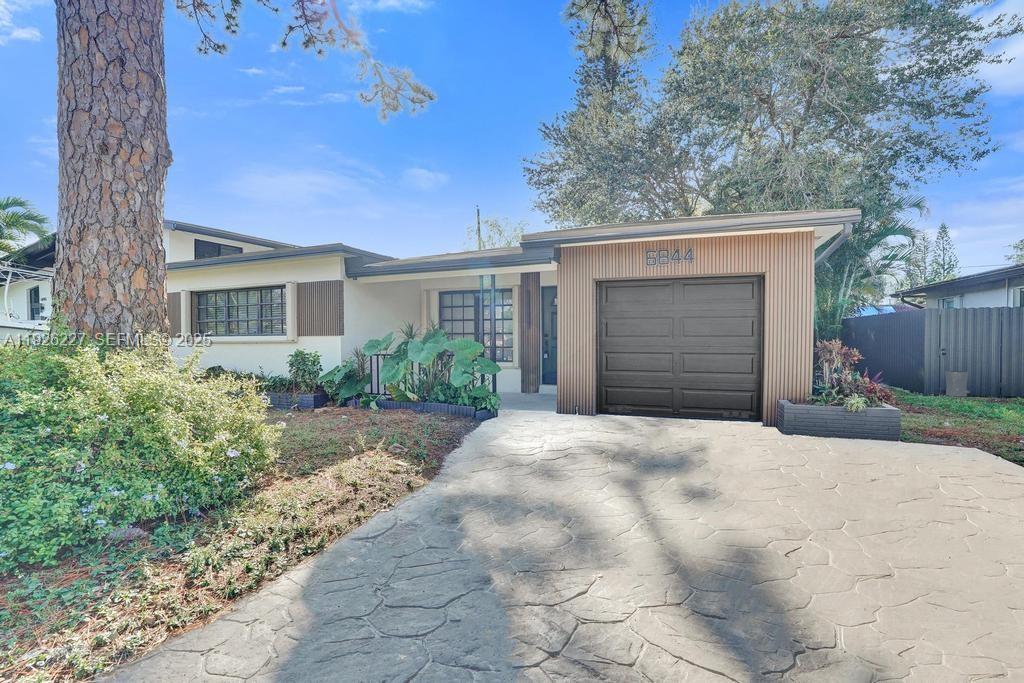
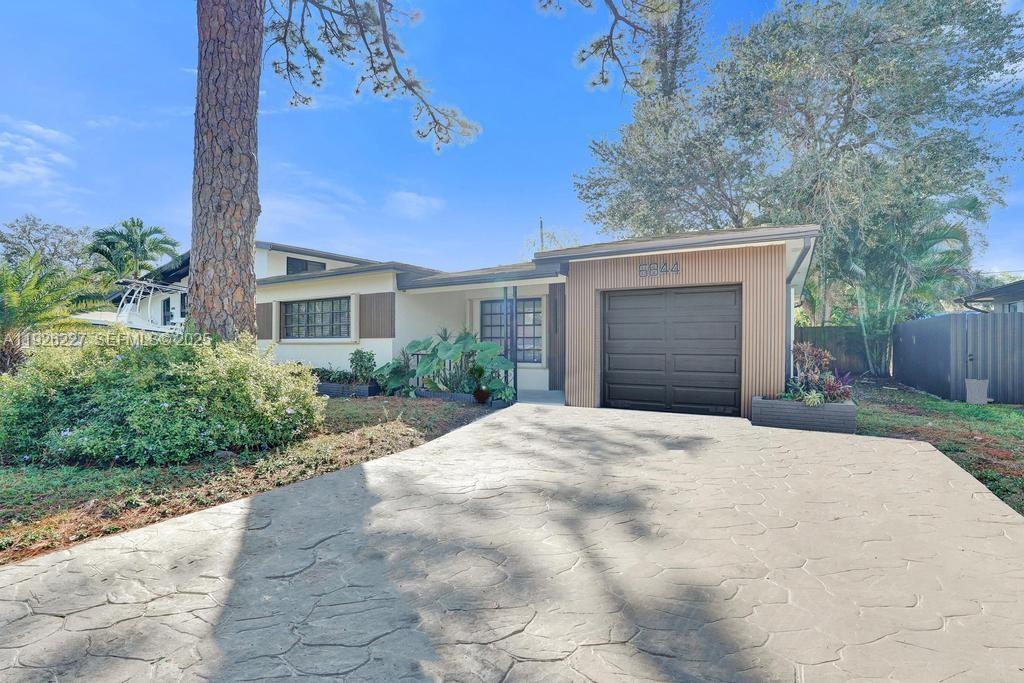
potted tree: none [442,362,473,413] -> present [467,365,491,403]

